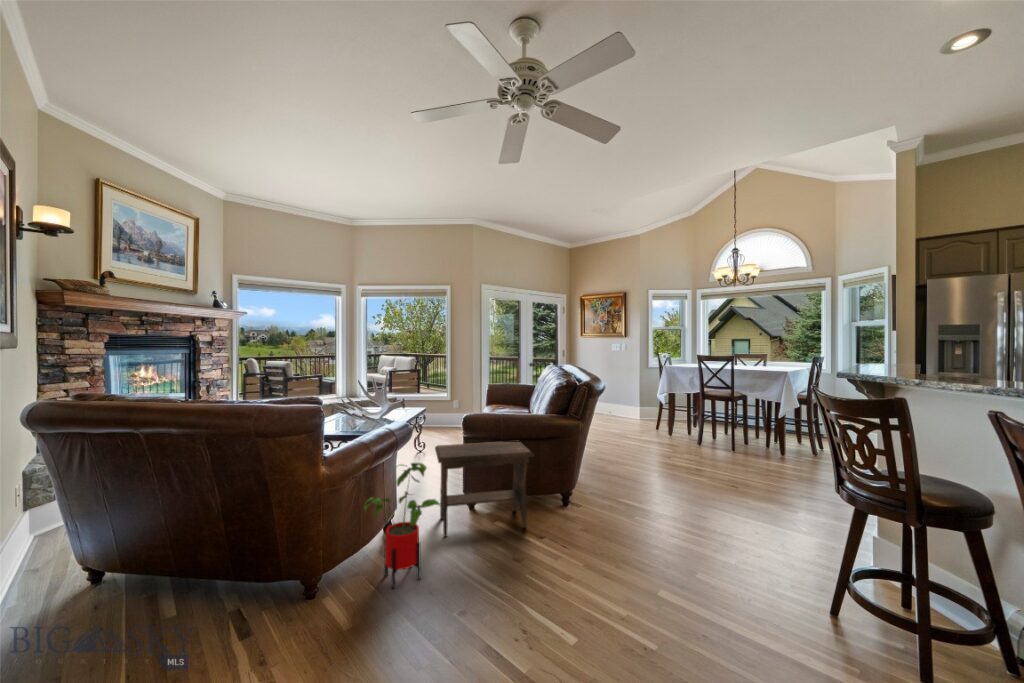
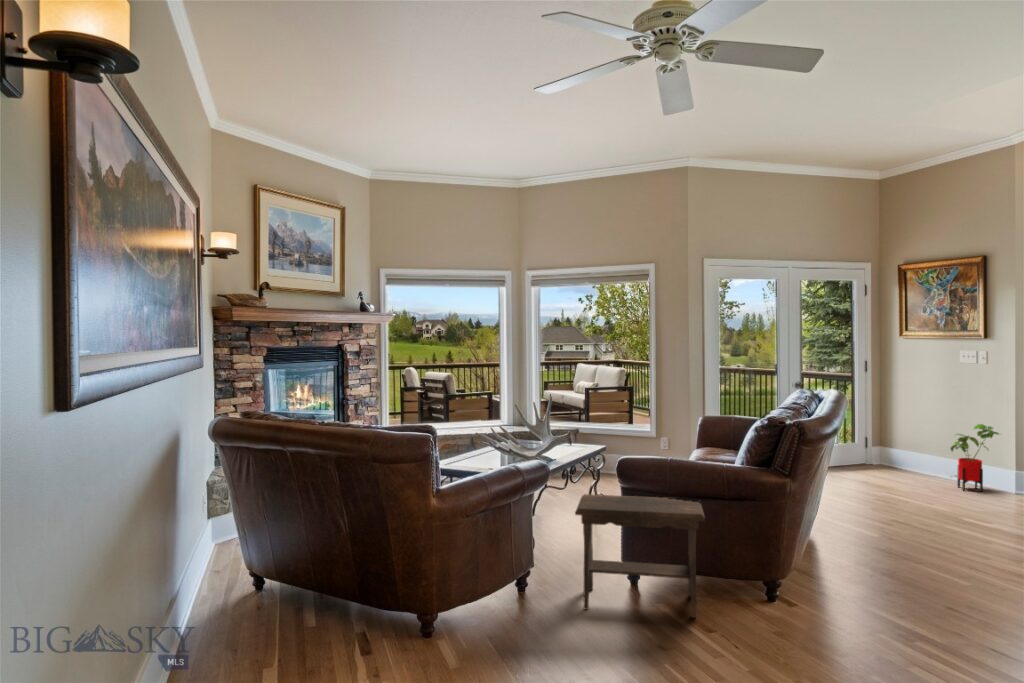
house plant: present [364,463,441,588] -> present [951,424,999,492]

